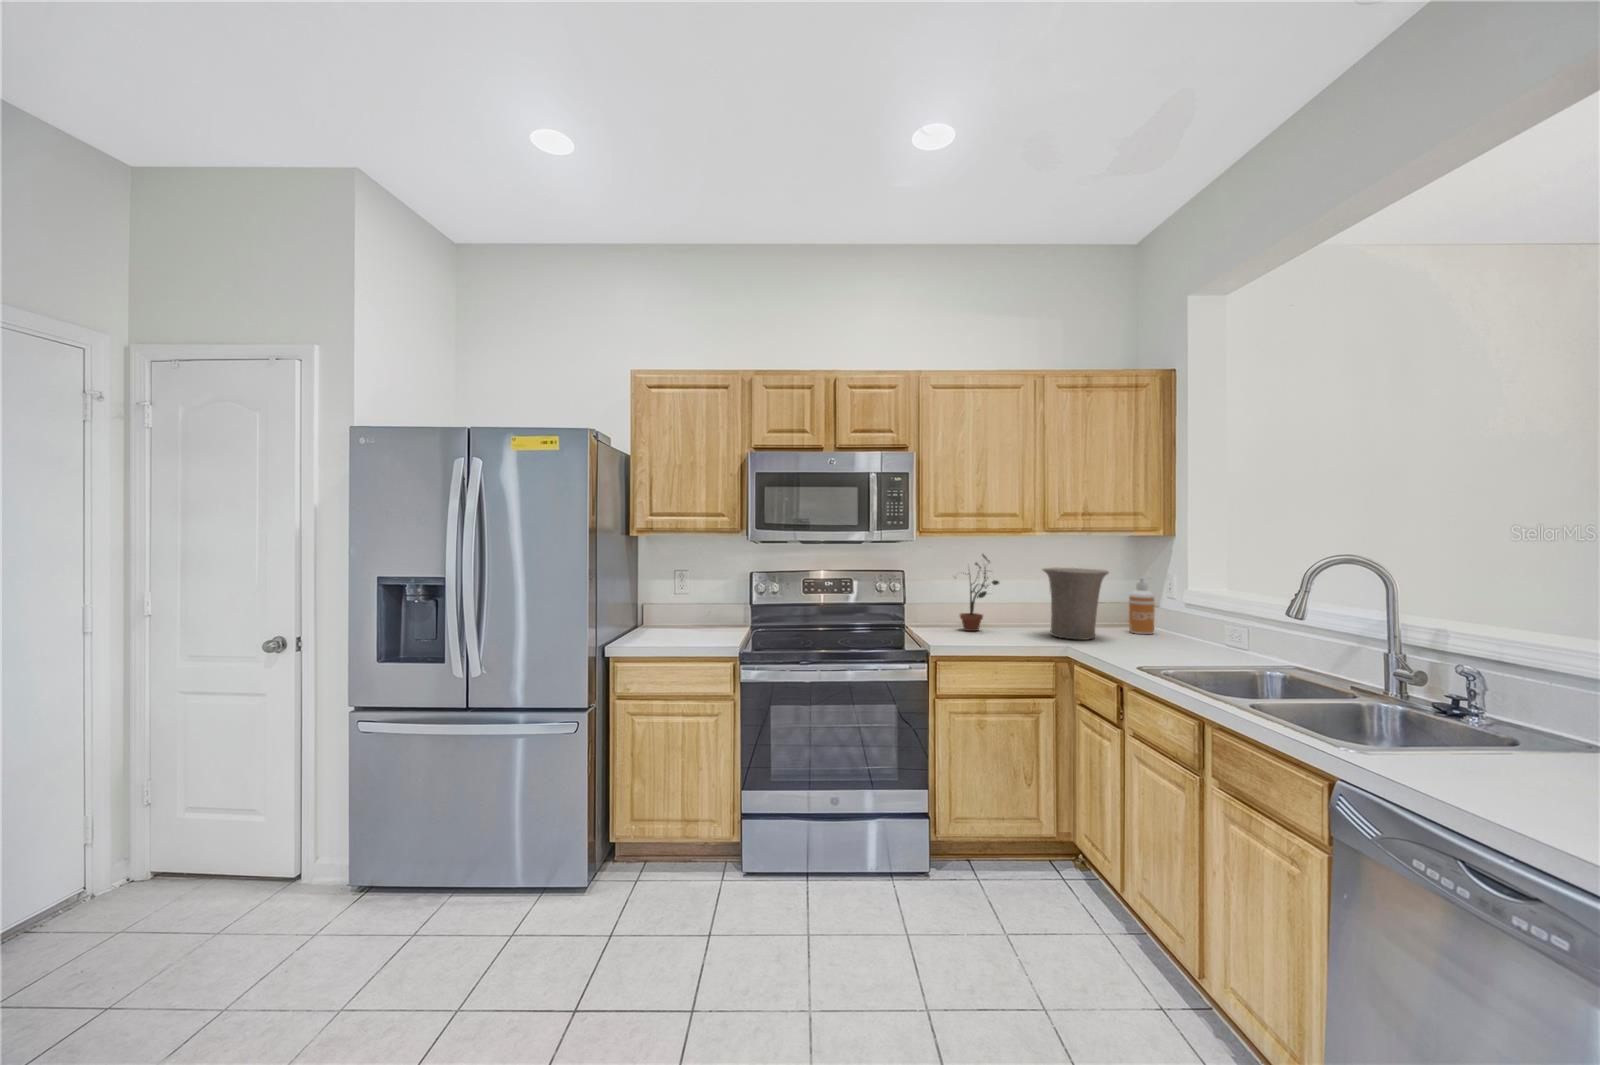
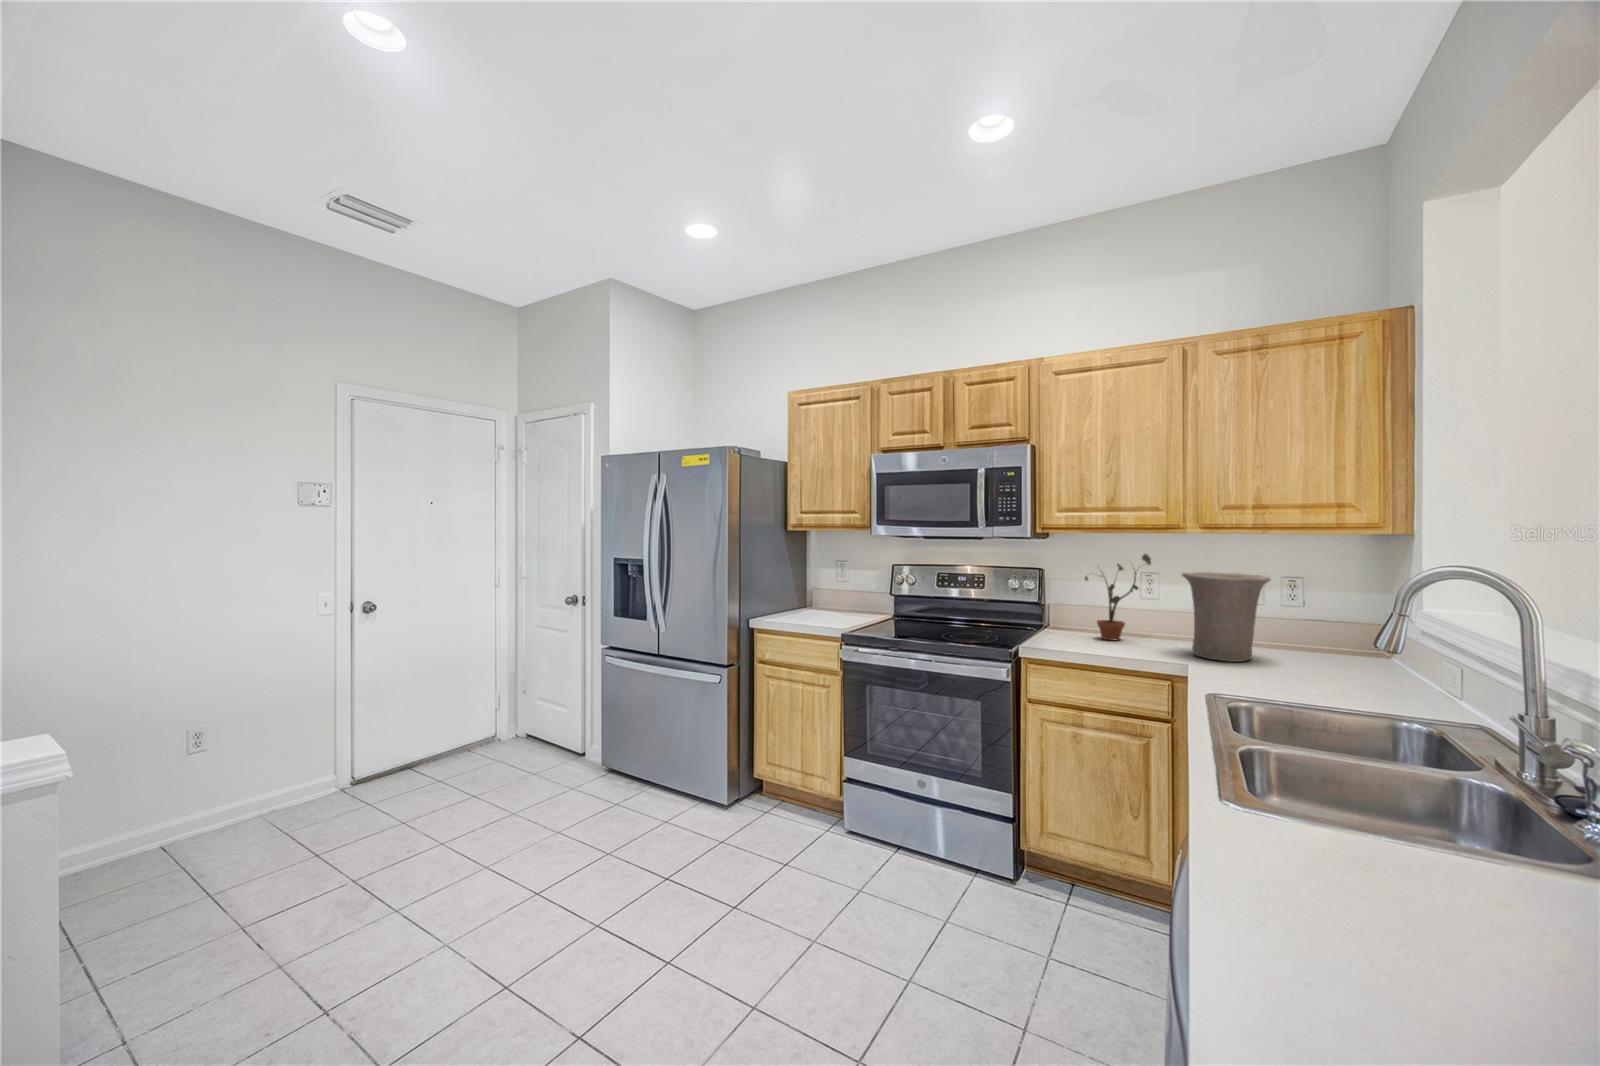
soap dispenser: present [1129,577,1154,634] -> none [1328,590,1366,666]

